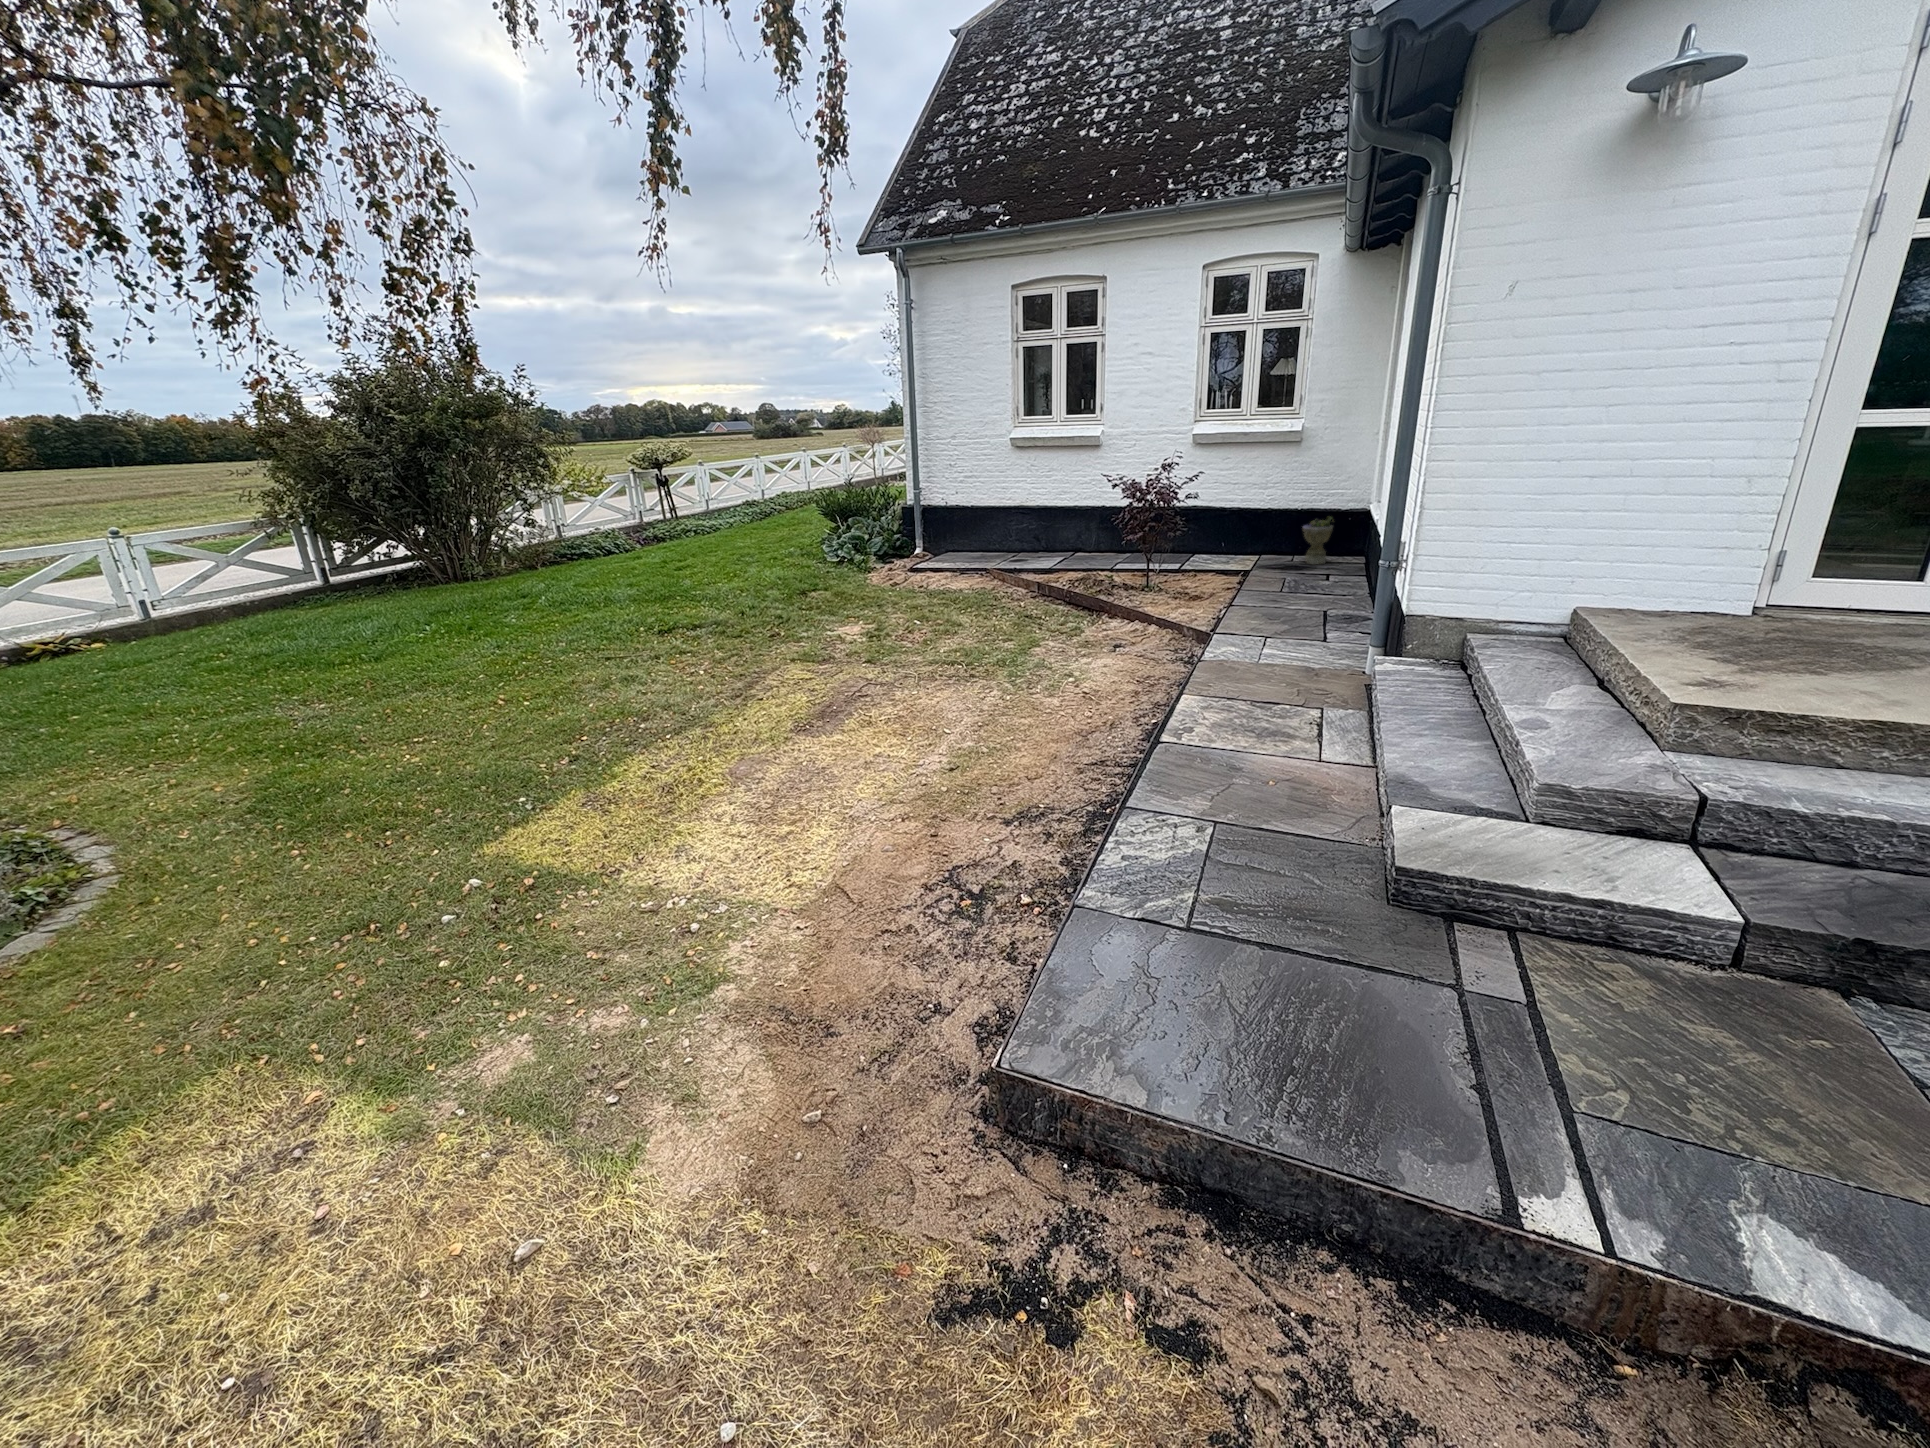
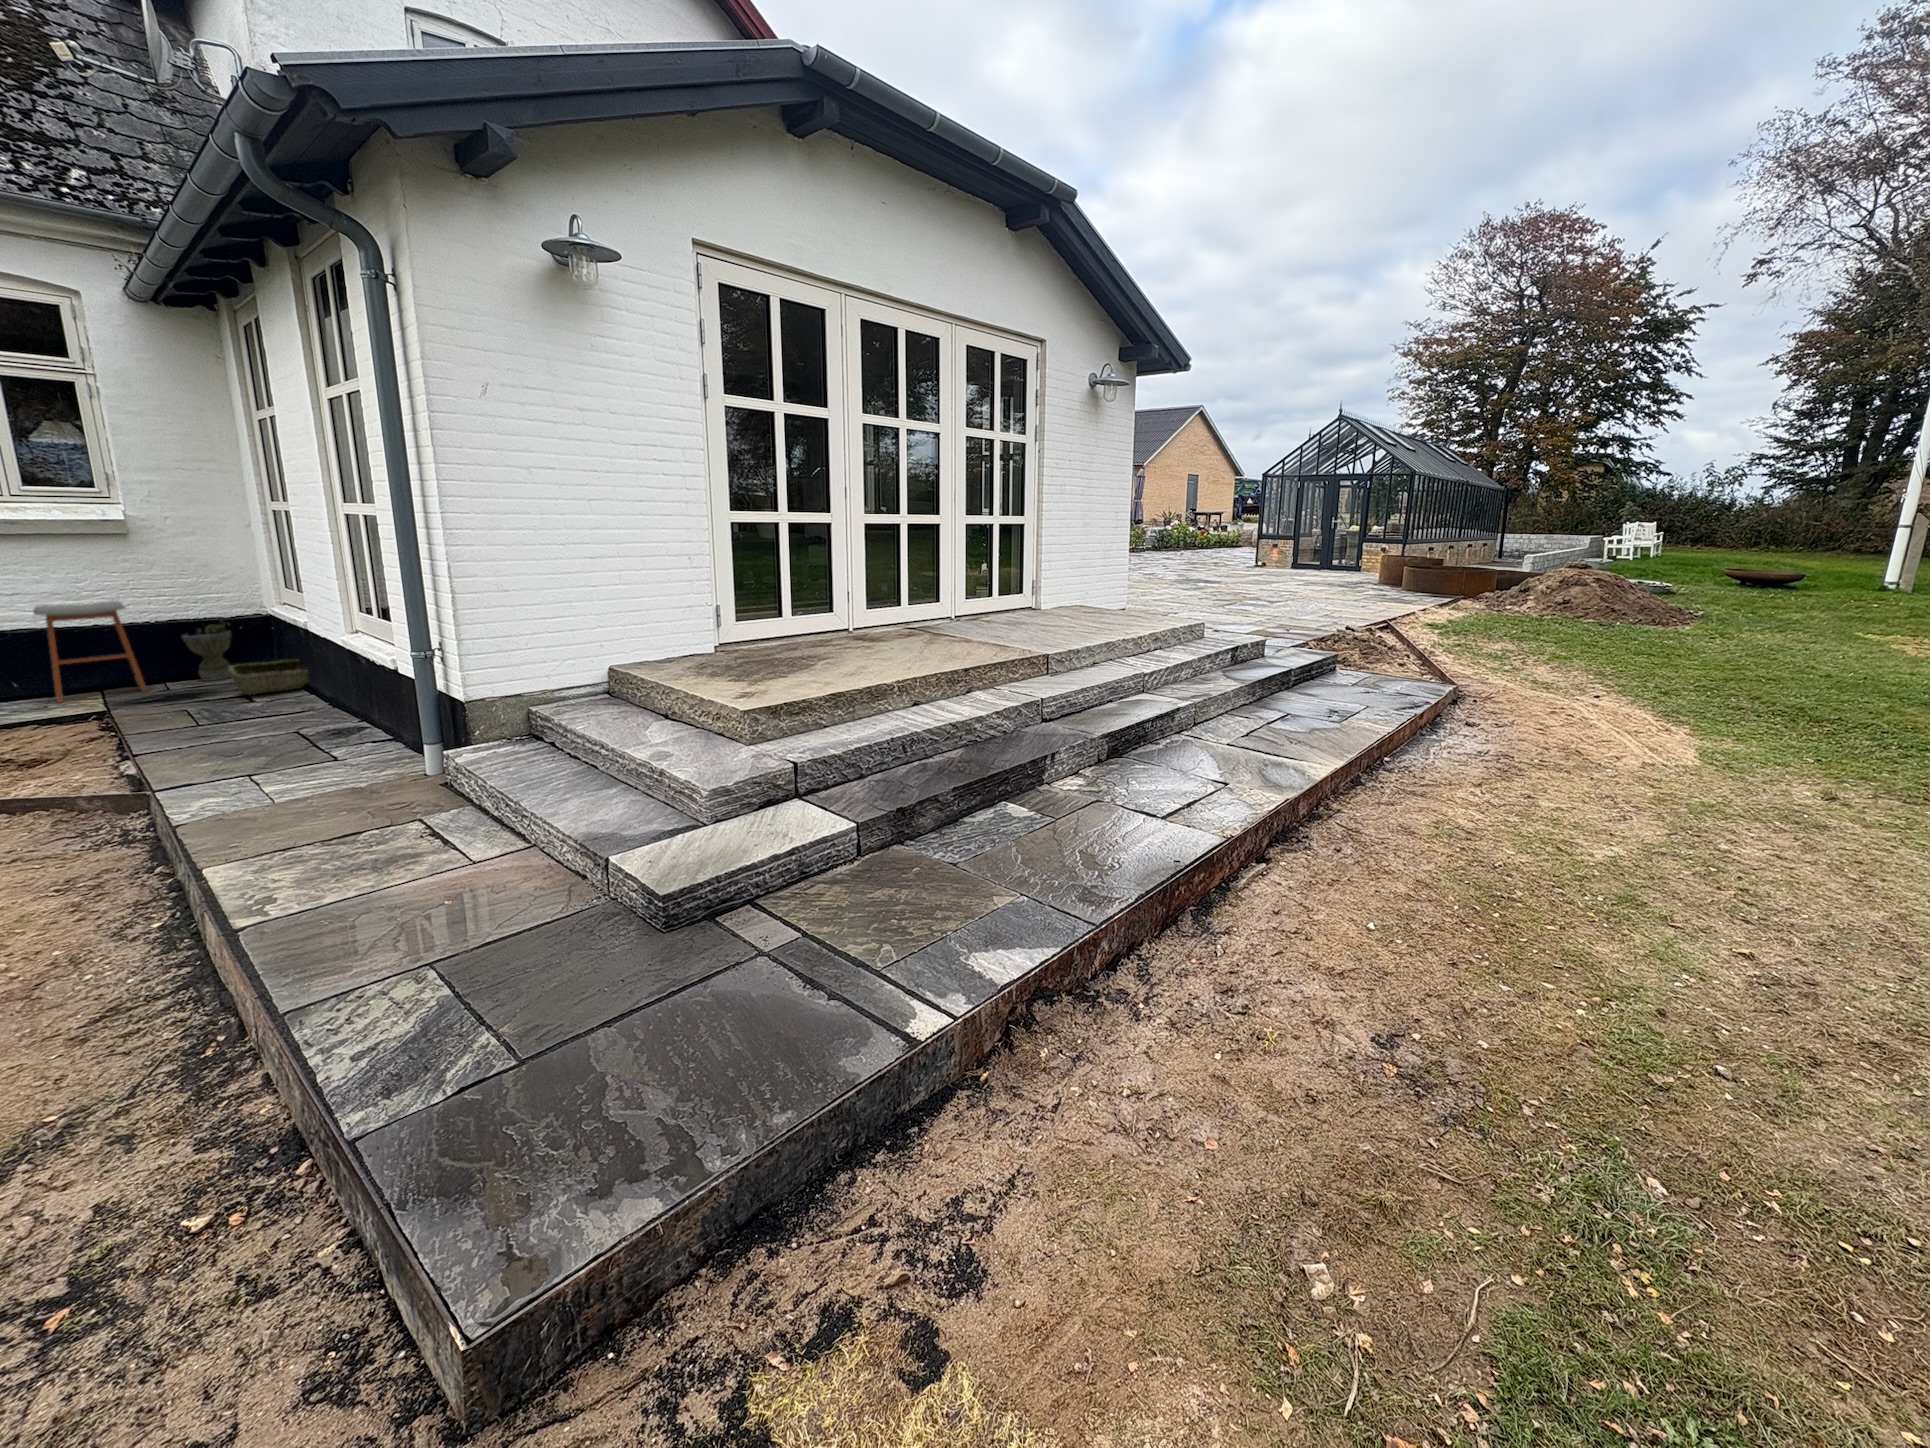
stool: none [1226,496,1278,565] -> present [33,601,147,702]
woven basket: none [1313,554,1366,581] -> present [228,659,308,695]

